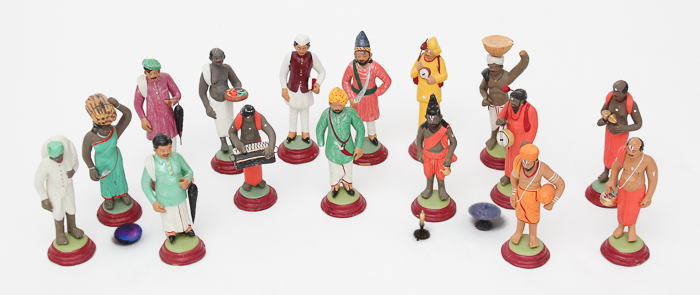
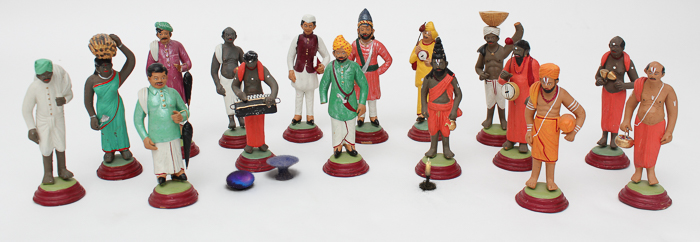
decorative bowl: present [468,202,501,231] -> present [266,155,299,180]
decorative orb: present [114,223,142,243] -> present [226,170,255,189]

